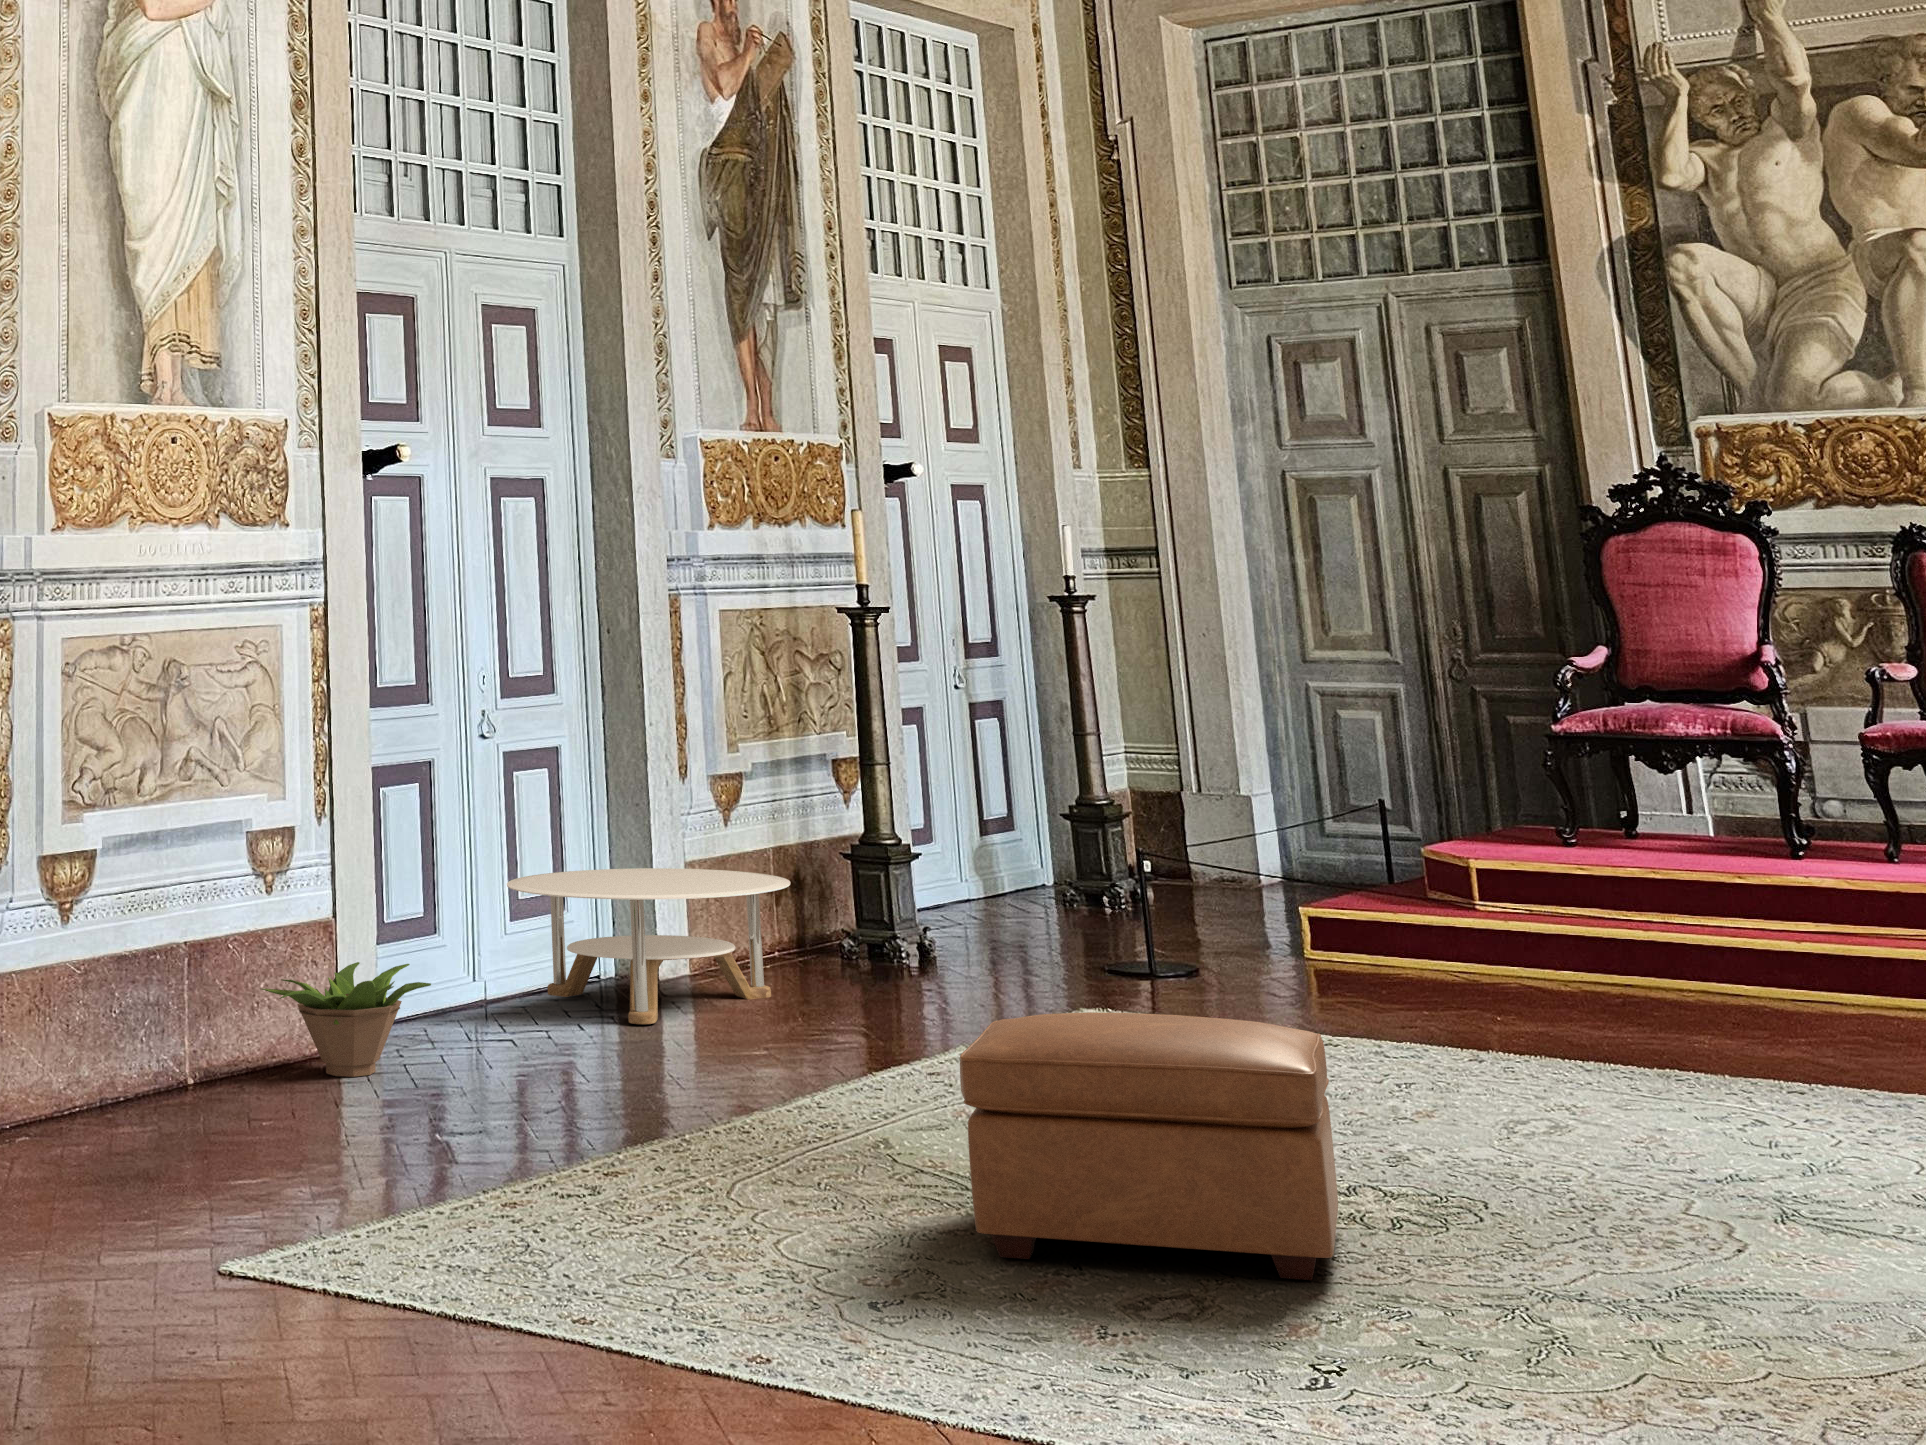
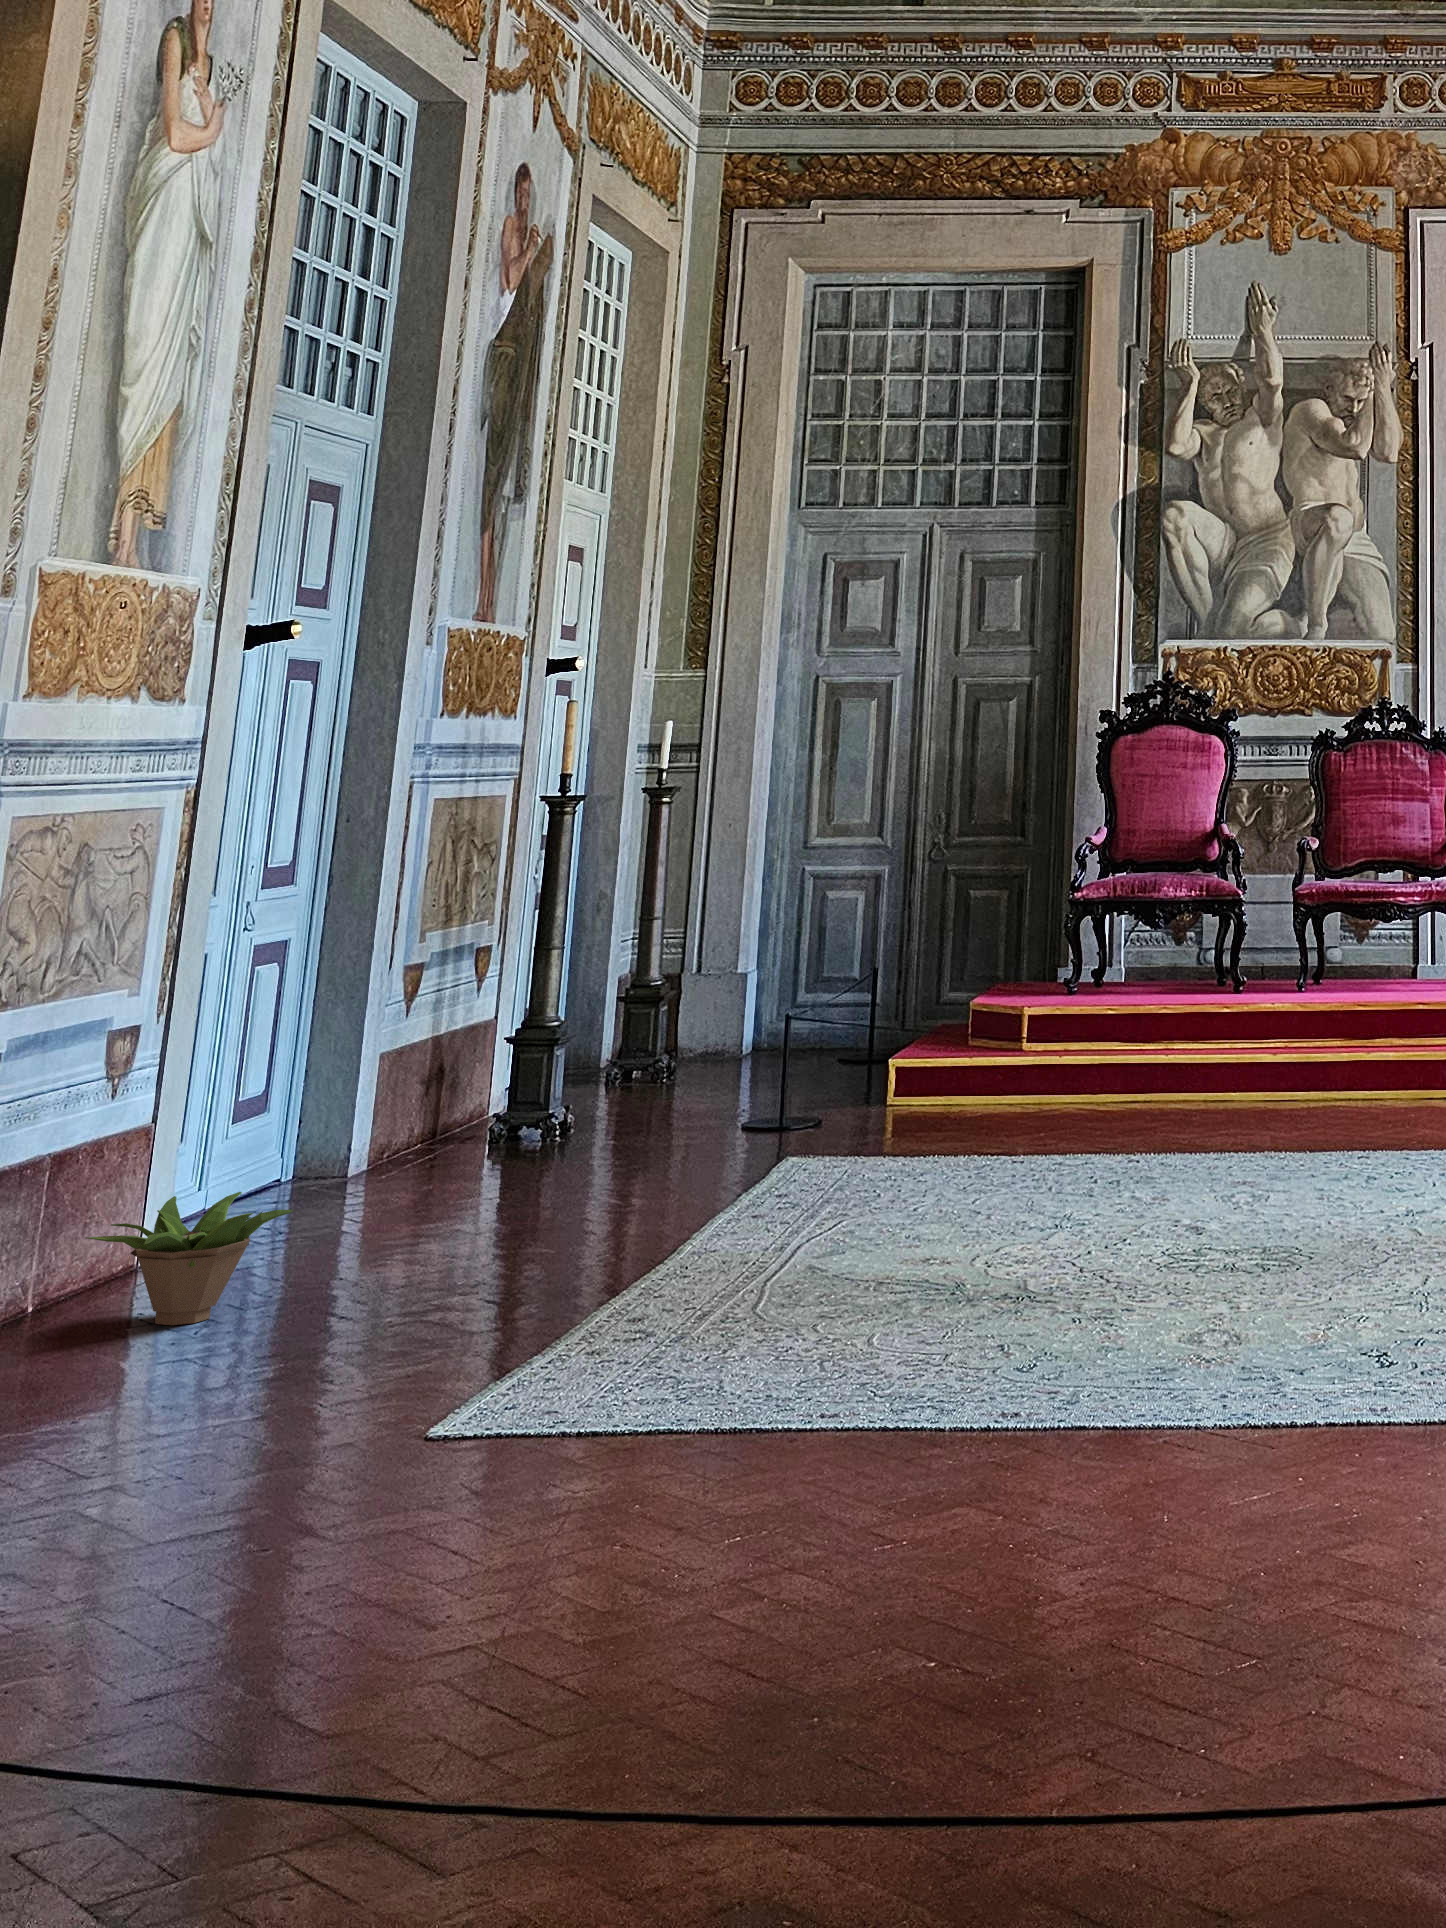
round table: present [507,868,791,1024] -> none [243,1065,544,1232]
ottoman: present [960,1012,1338,1280] -> none [1007,1158,1316,1383]

